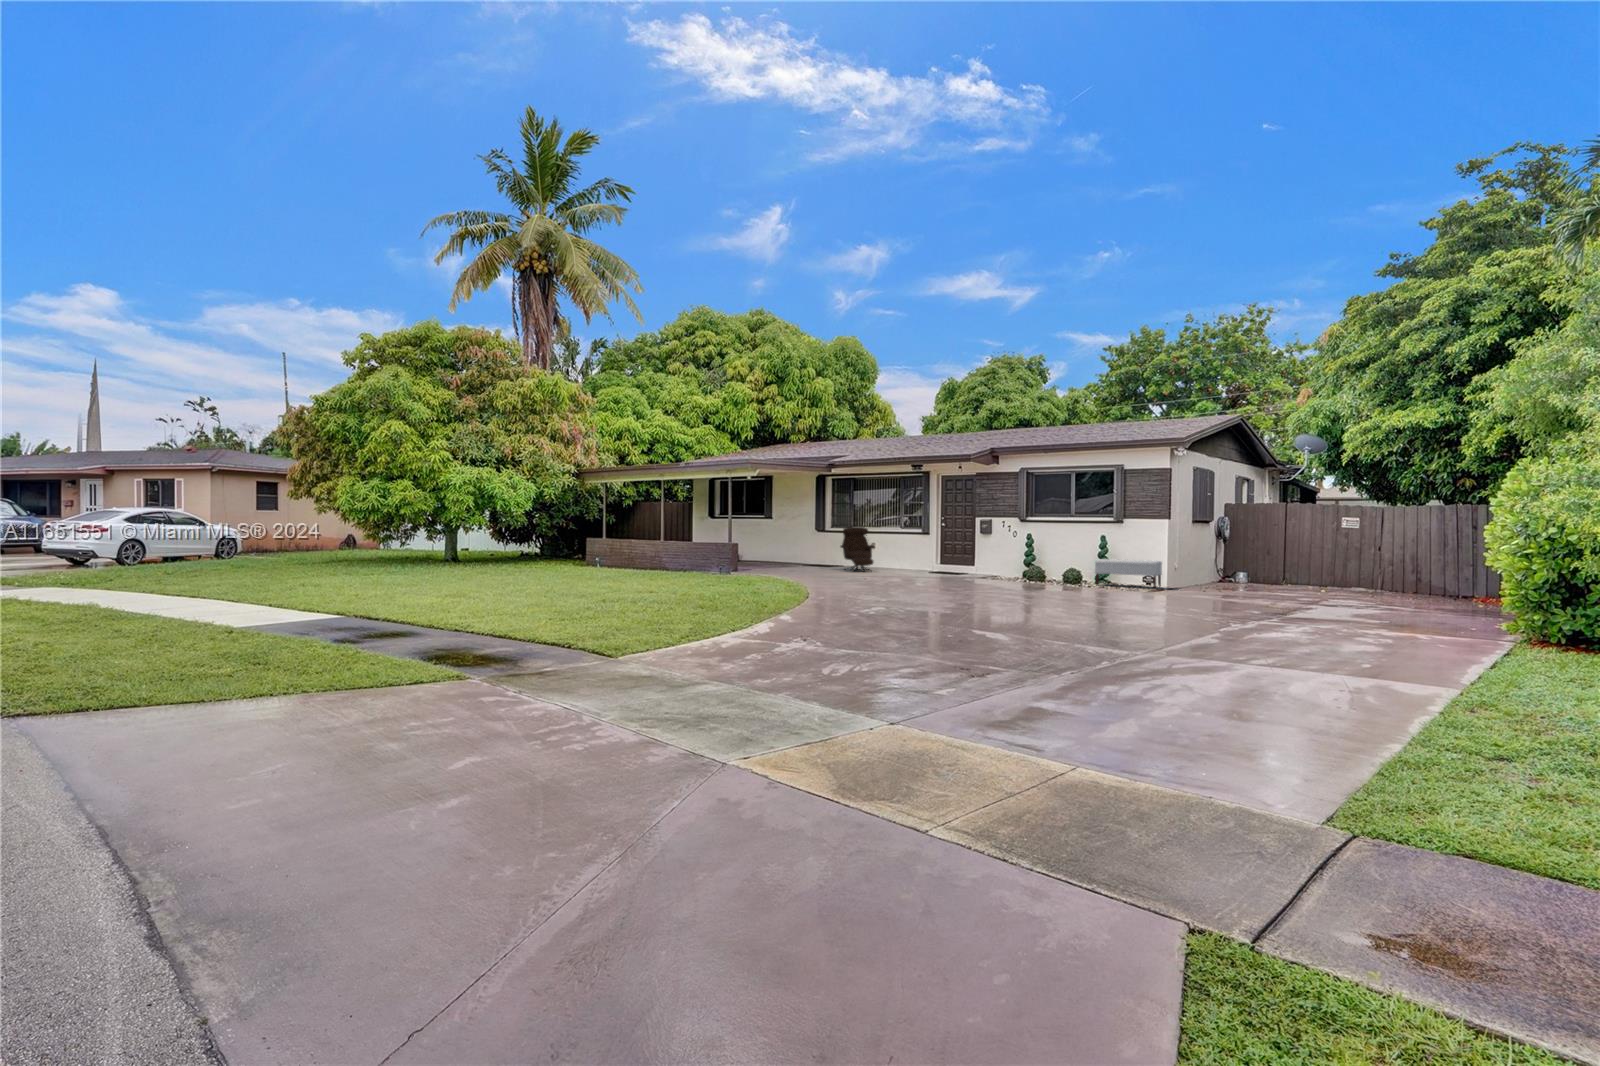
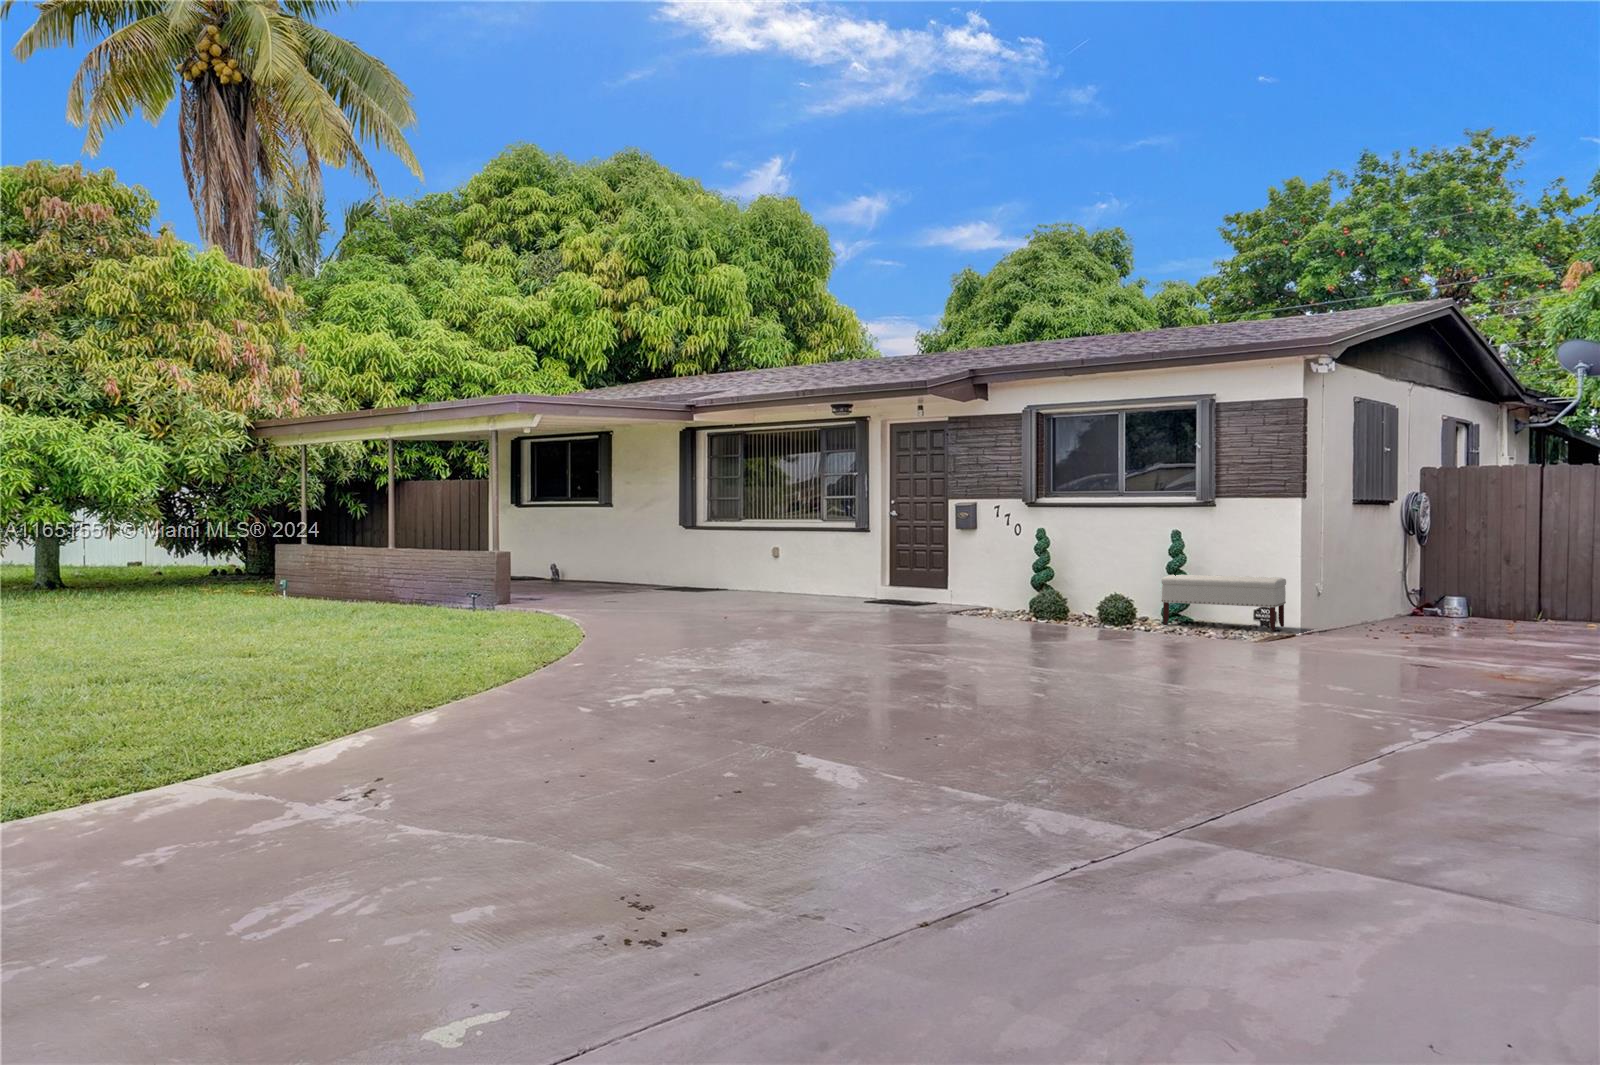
lounge chair: present [841,527,874,571] -> none [715,517,778,600]

